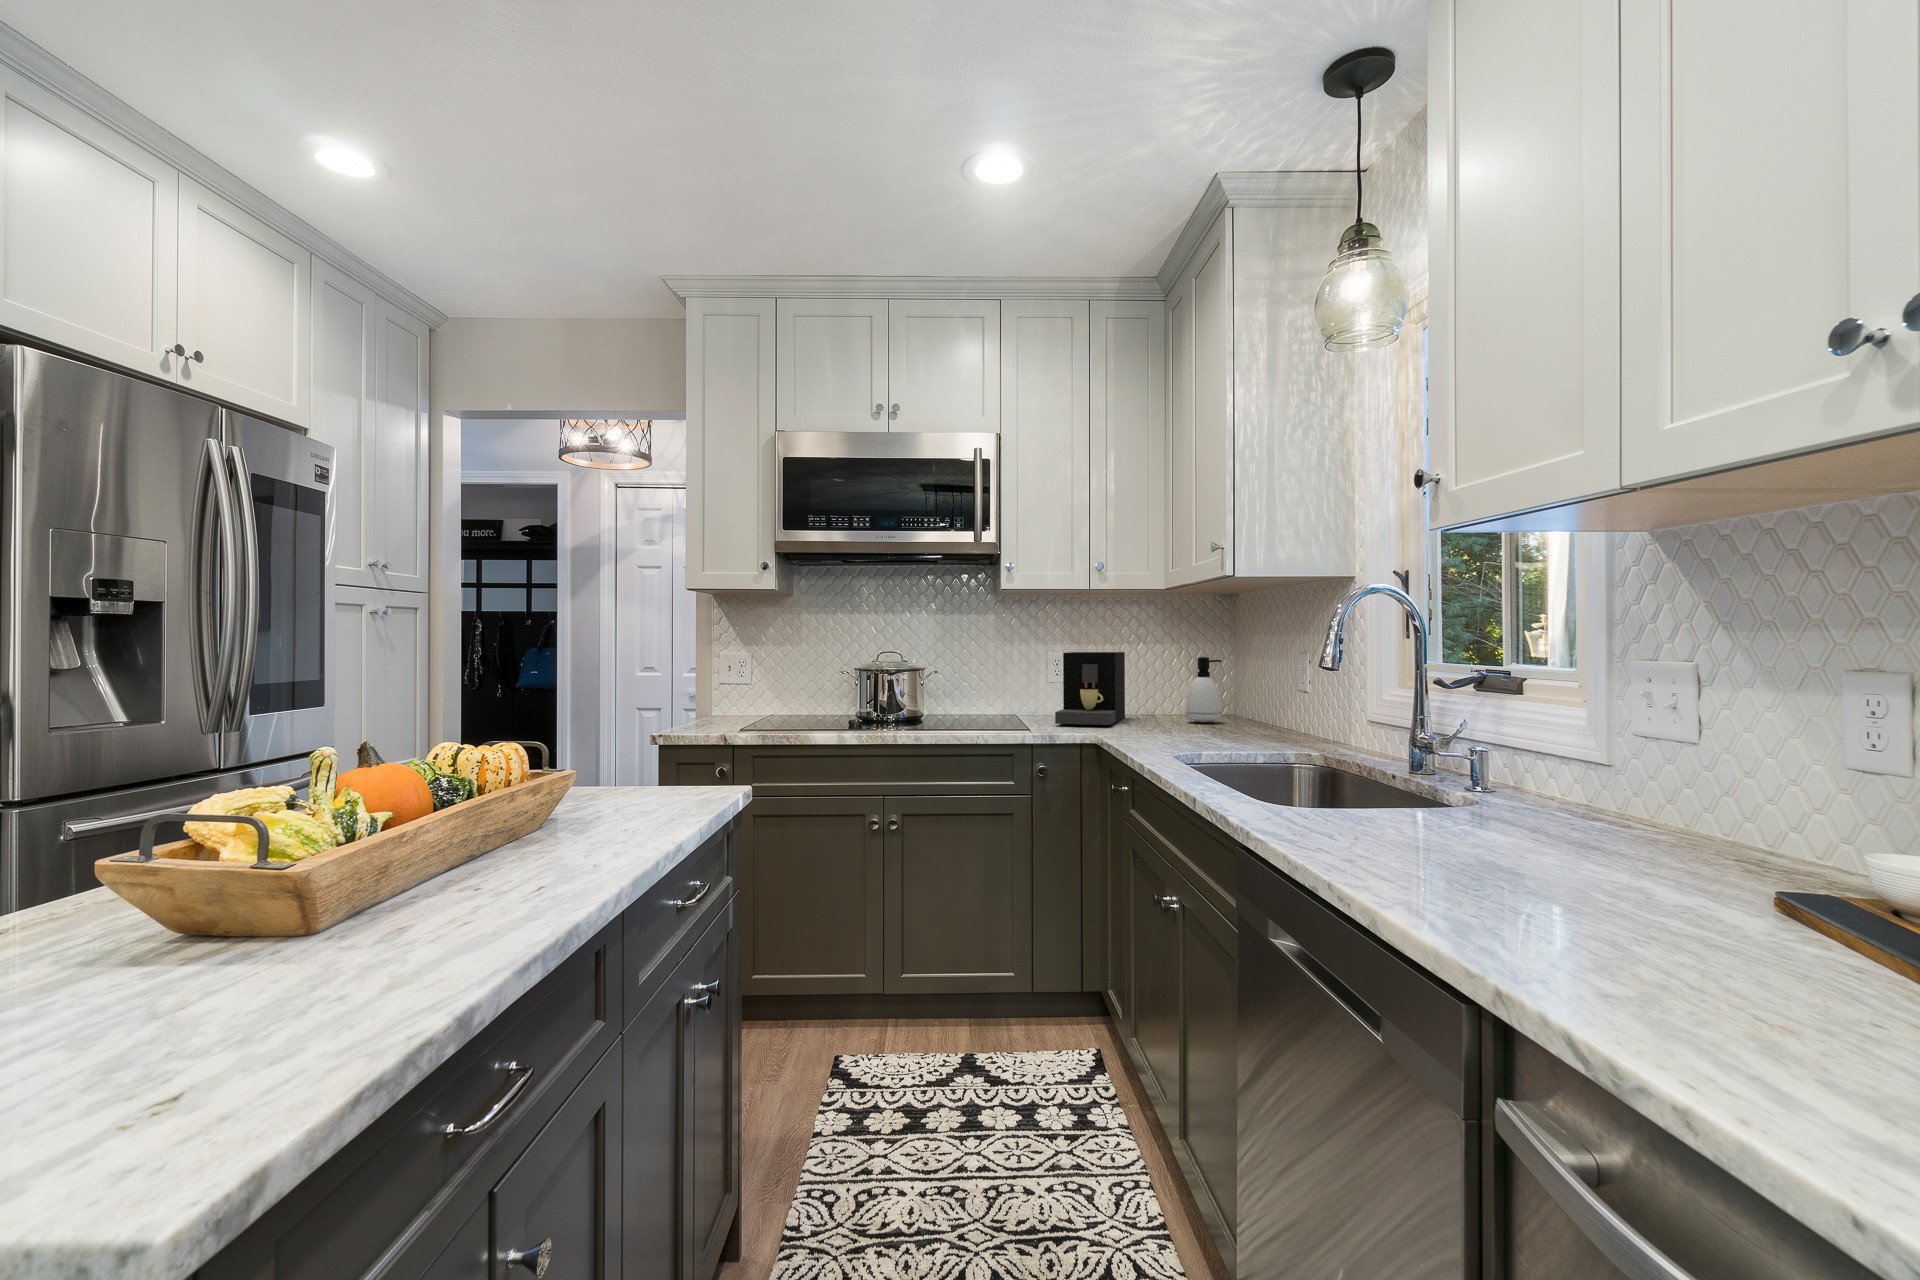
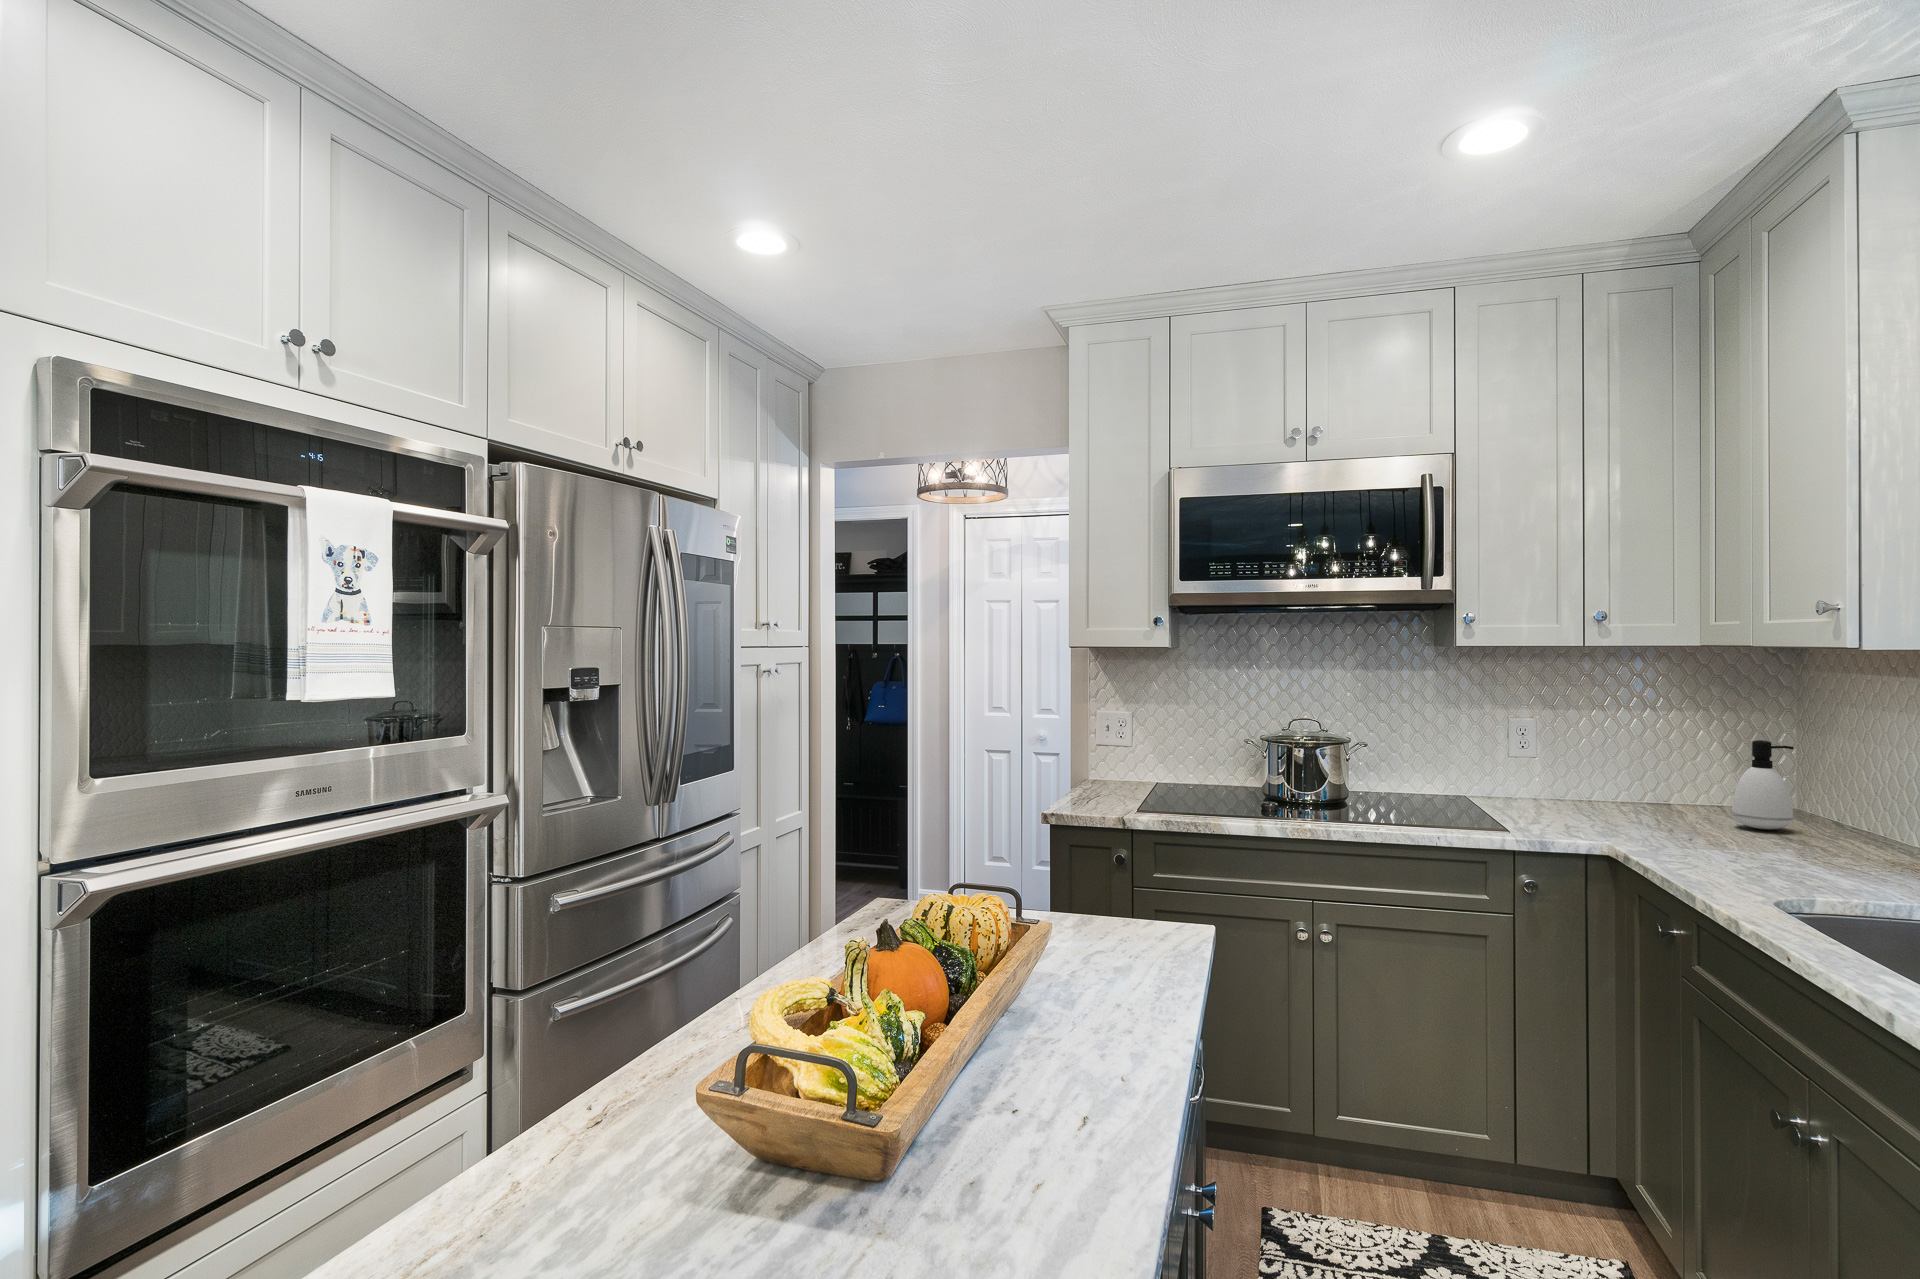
coffee maker: present [1055,652,1125,725] -> none [1539,723,1629,829]

